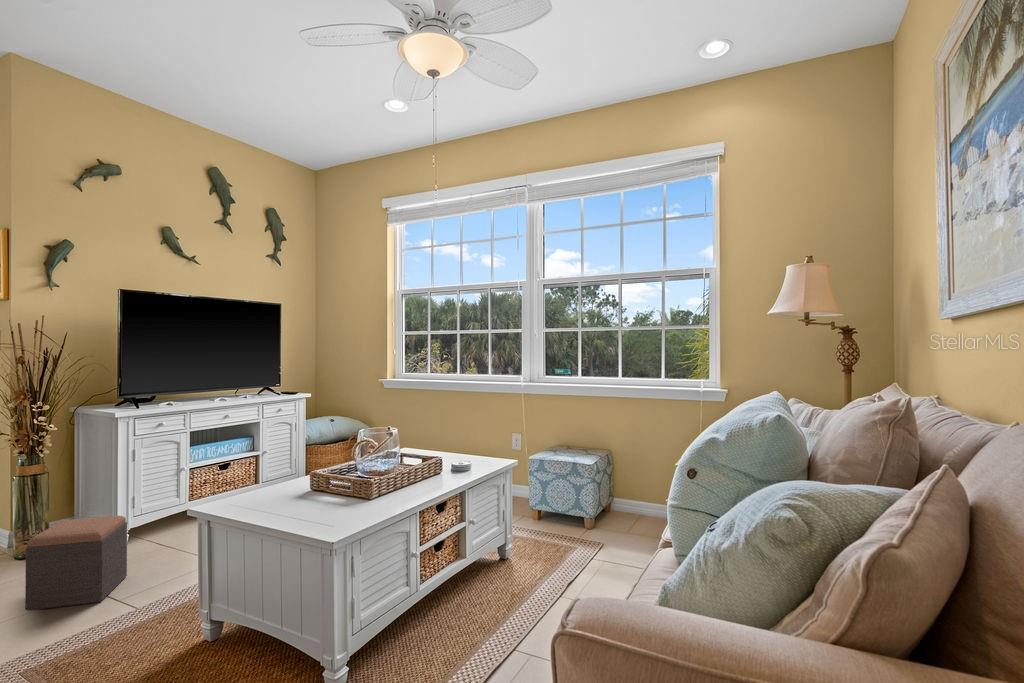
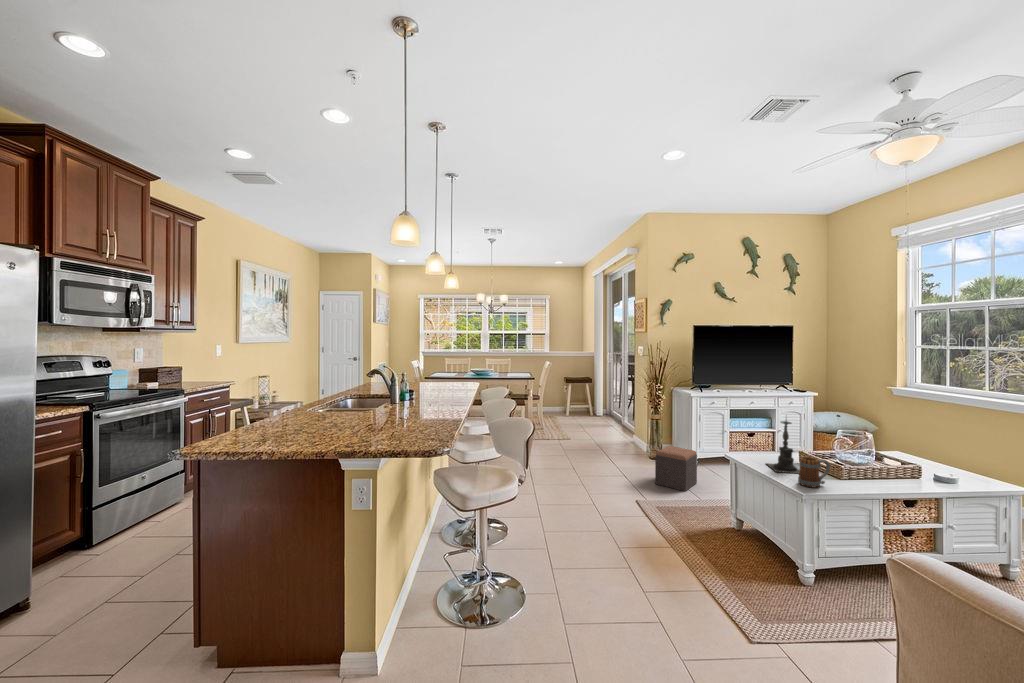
candle holder: none [259,413,322,515] -> present [767,420,799,473]
mug: none [317,474,360,525] -> present [798,457,830,488]

